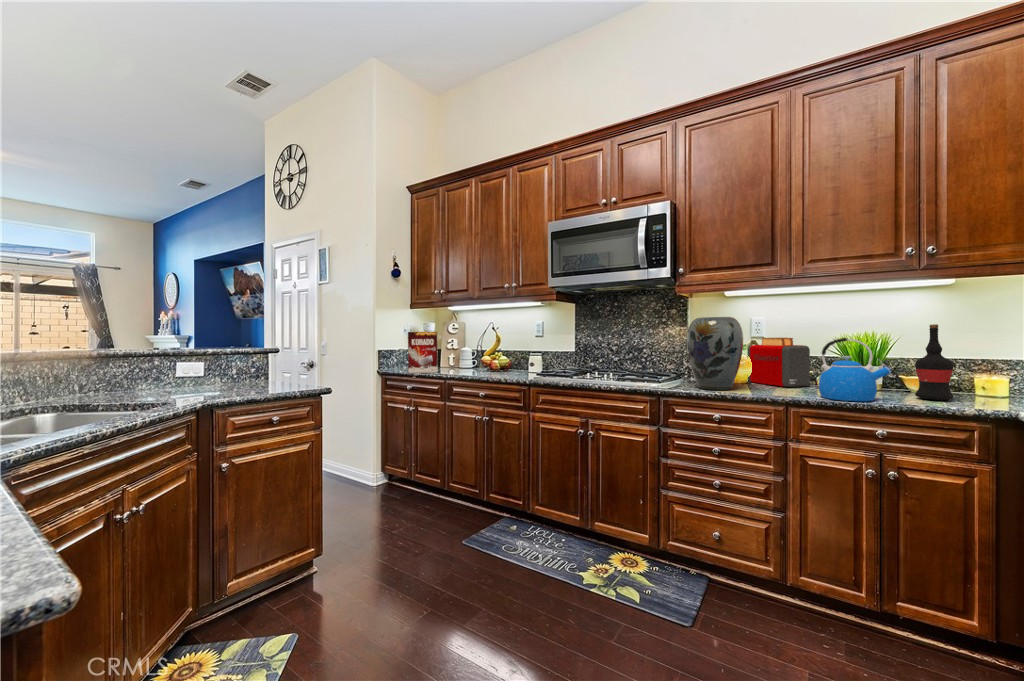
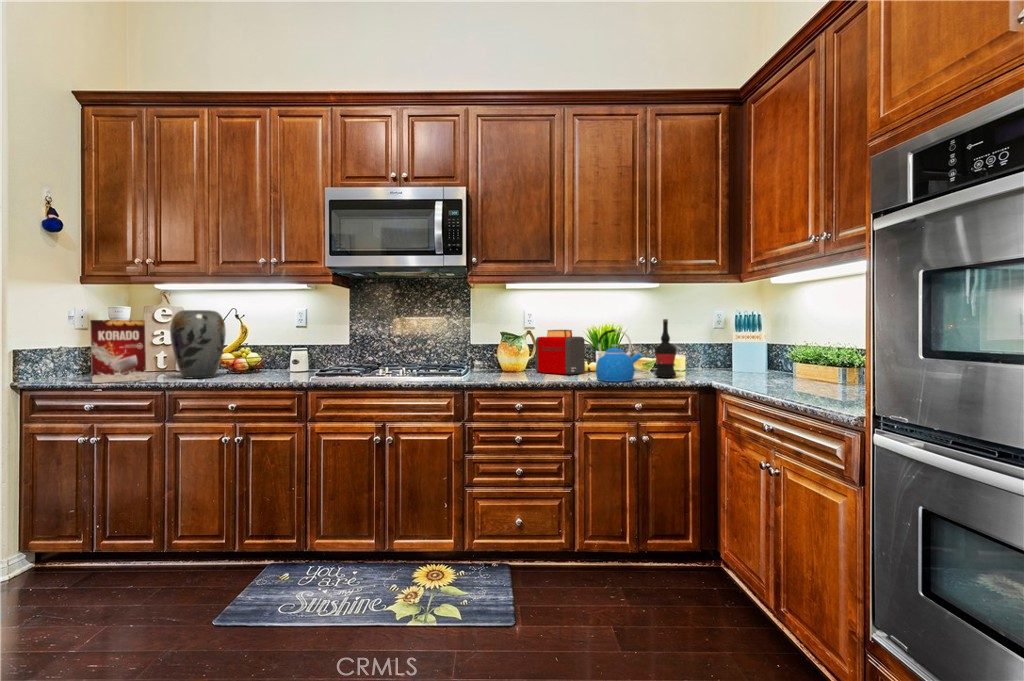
vase: present [687,317,743,390] -> present [170,310,226,378]

